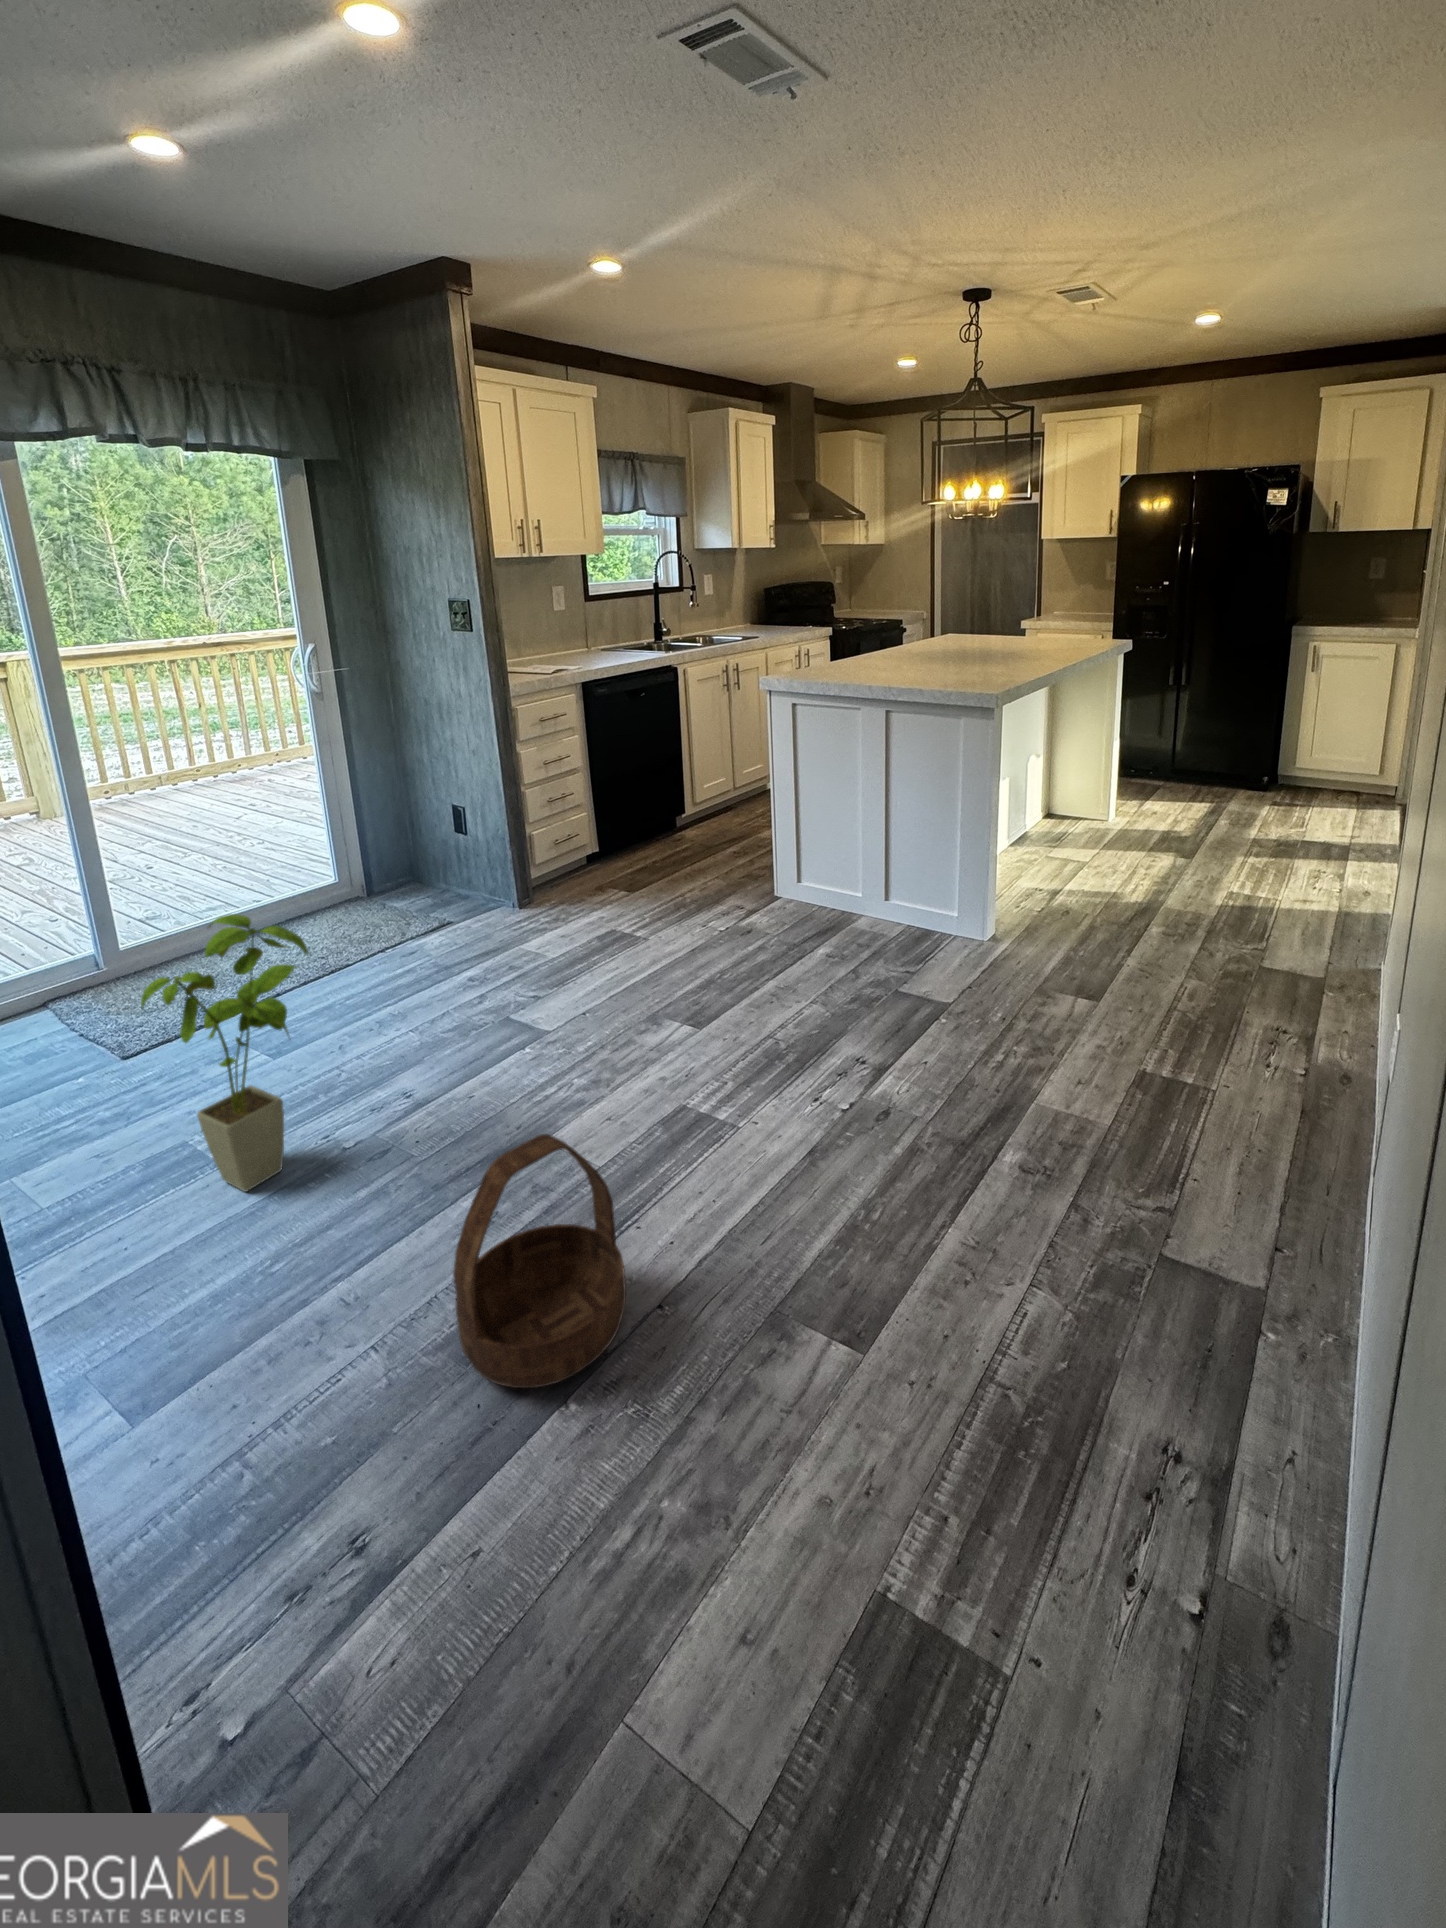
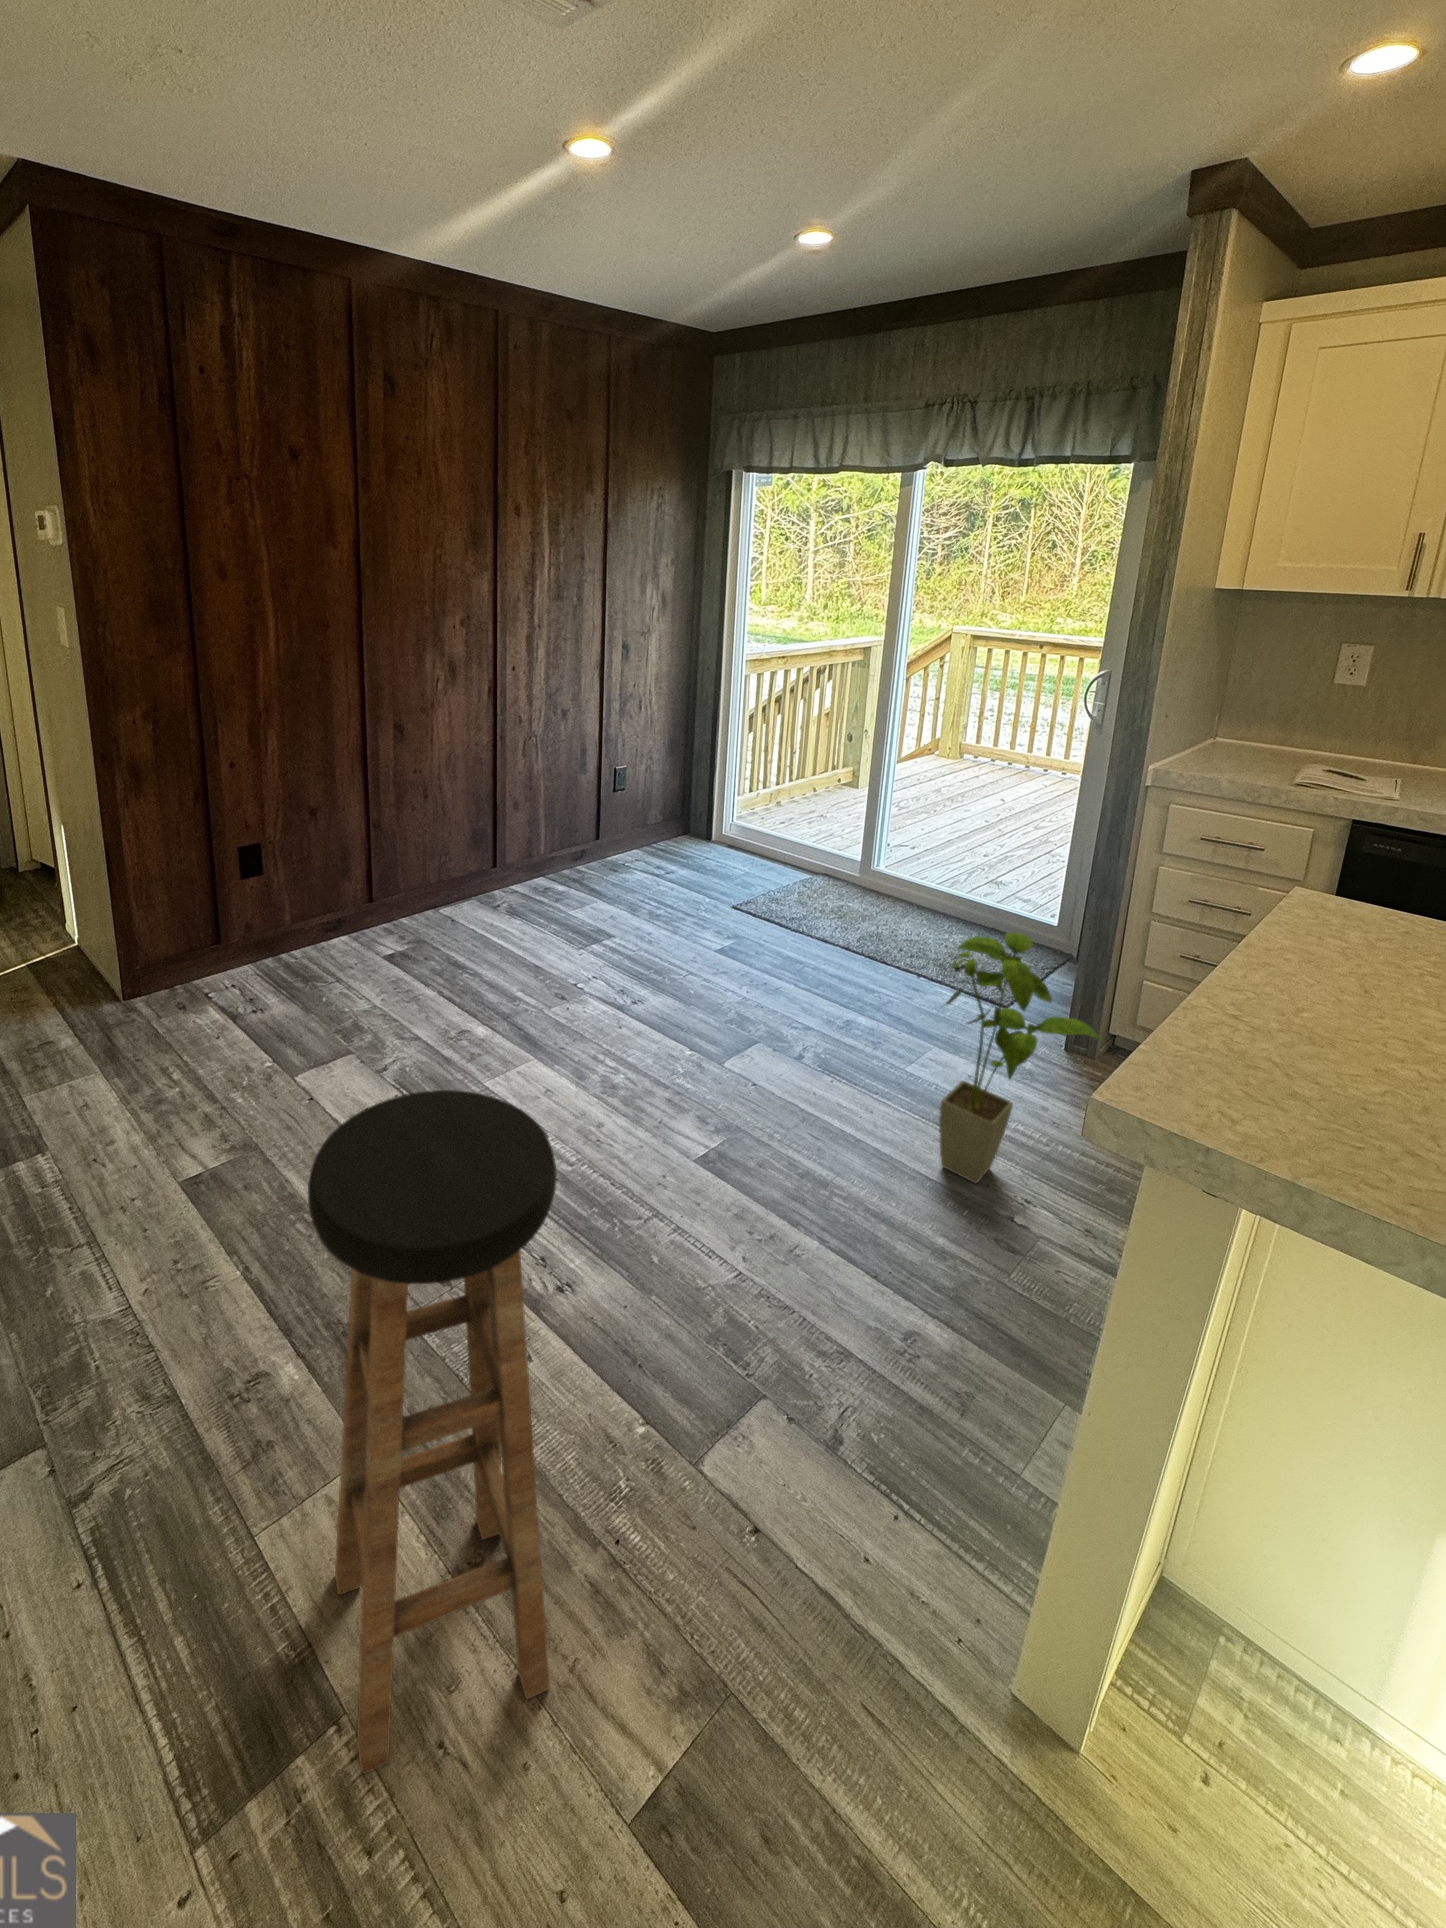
bar stool: none [656,1011,907,1674] -> present [308,1090,557,1774]
basket: present [453,1134,626,1388] -> none [658,1208,833,1480]

